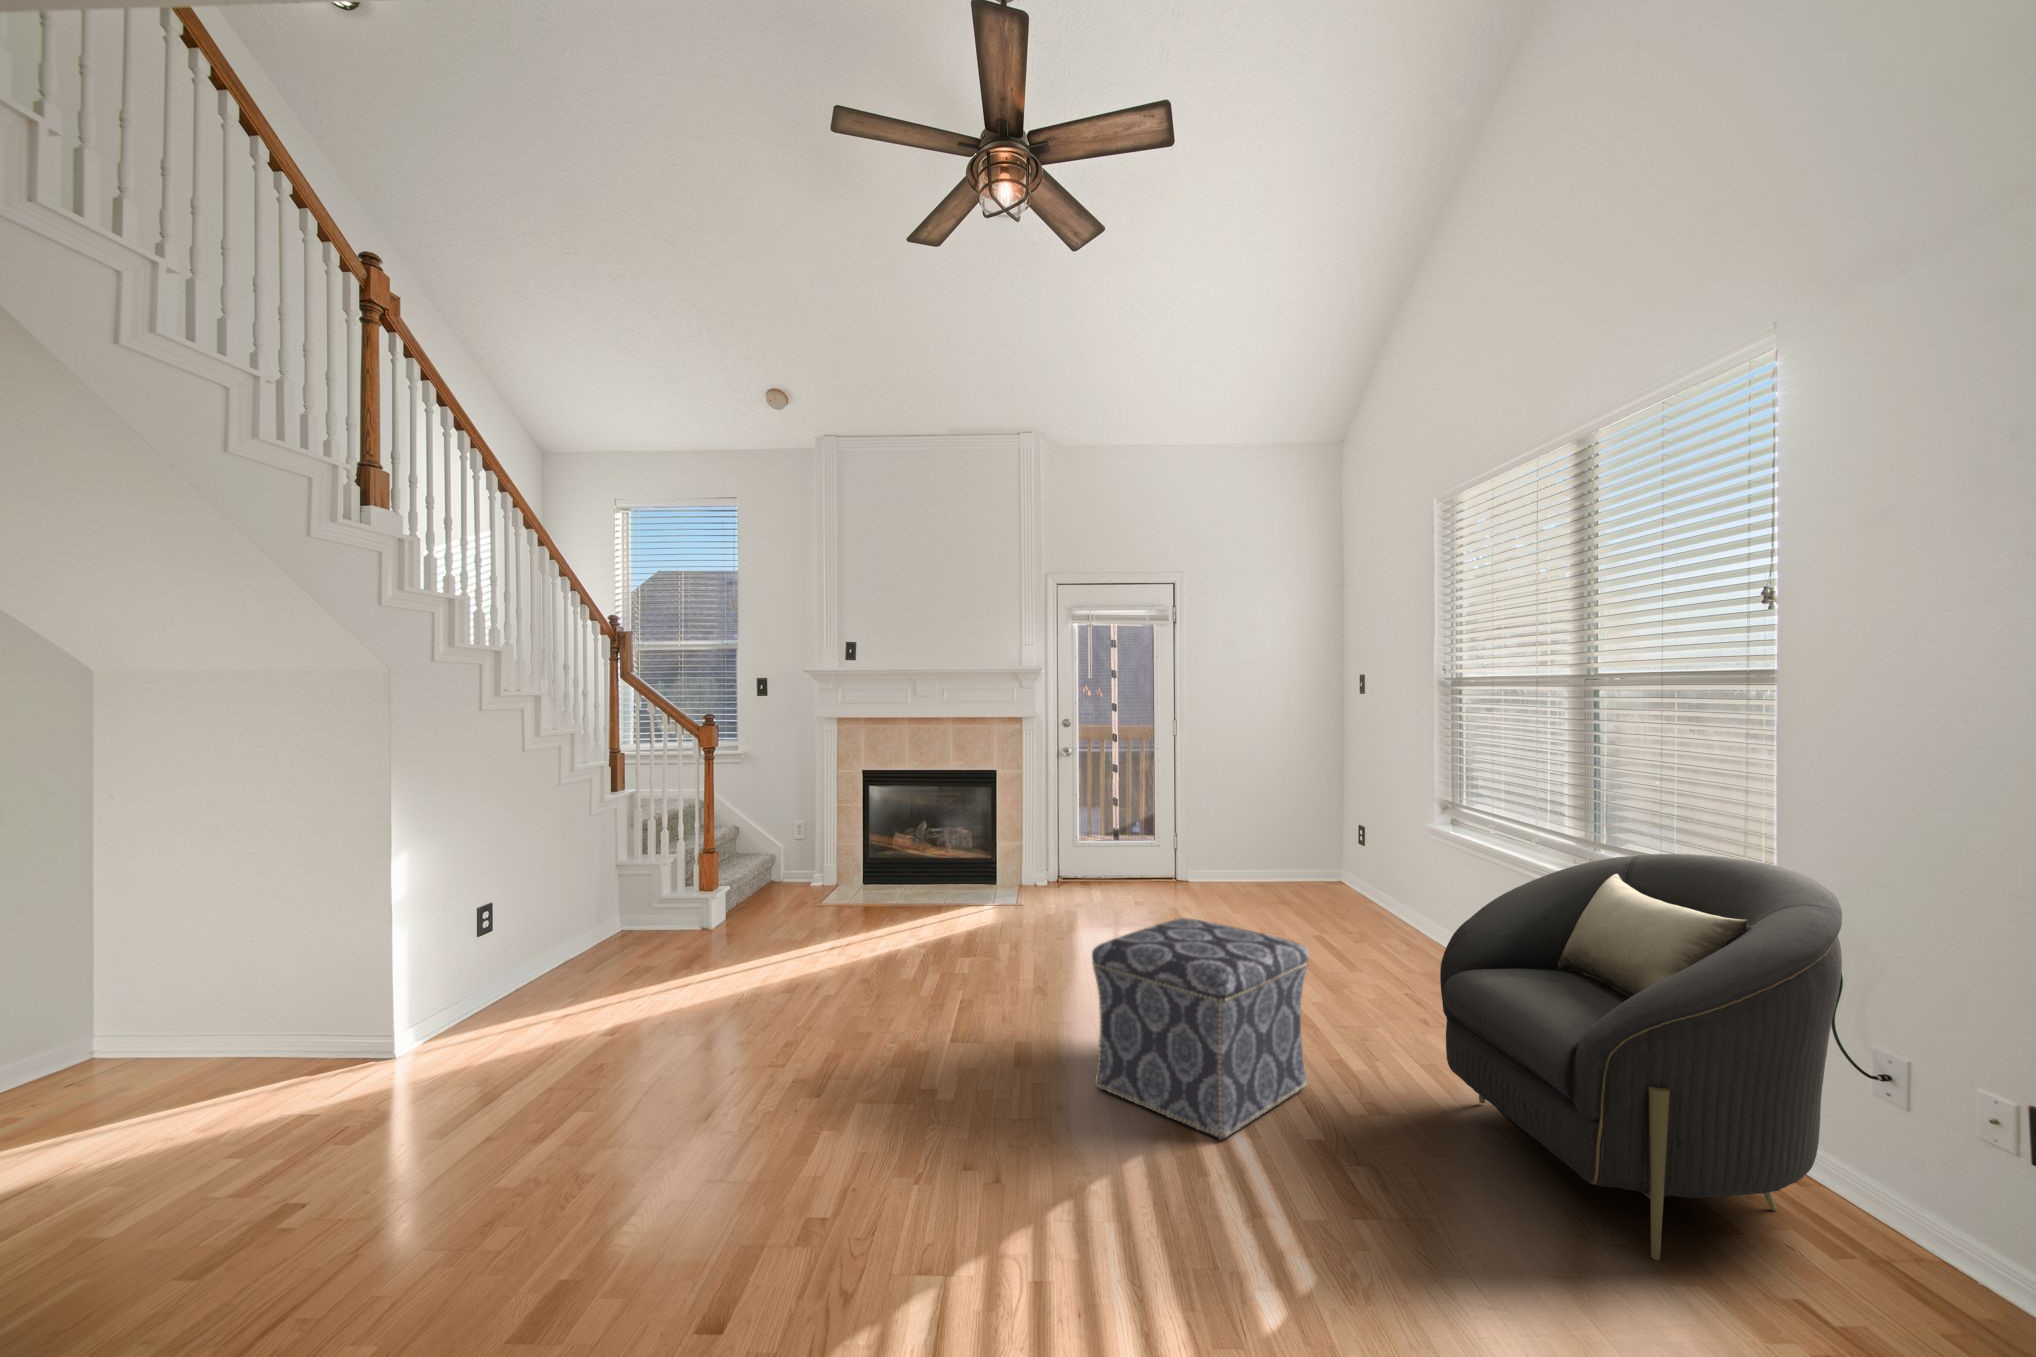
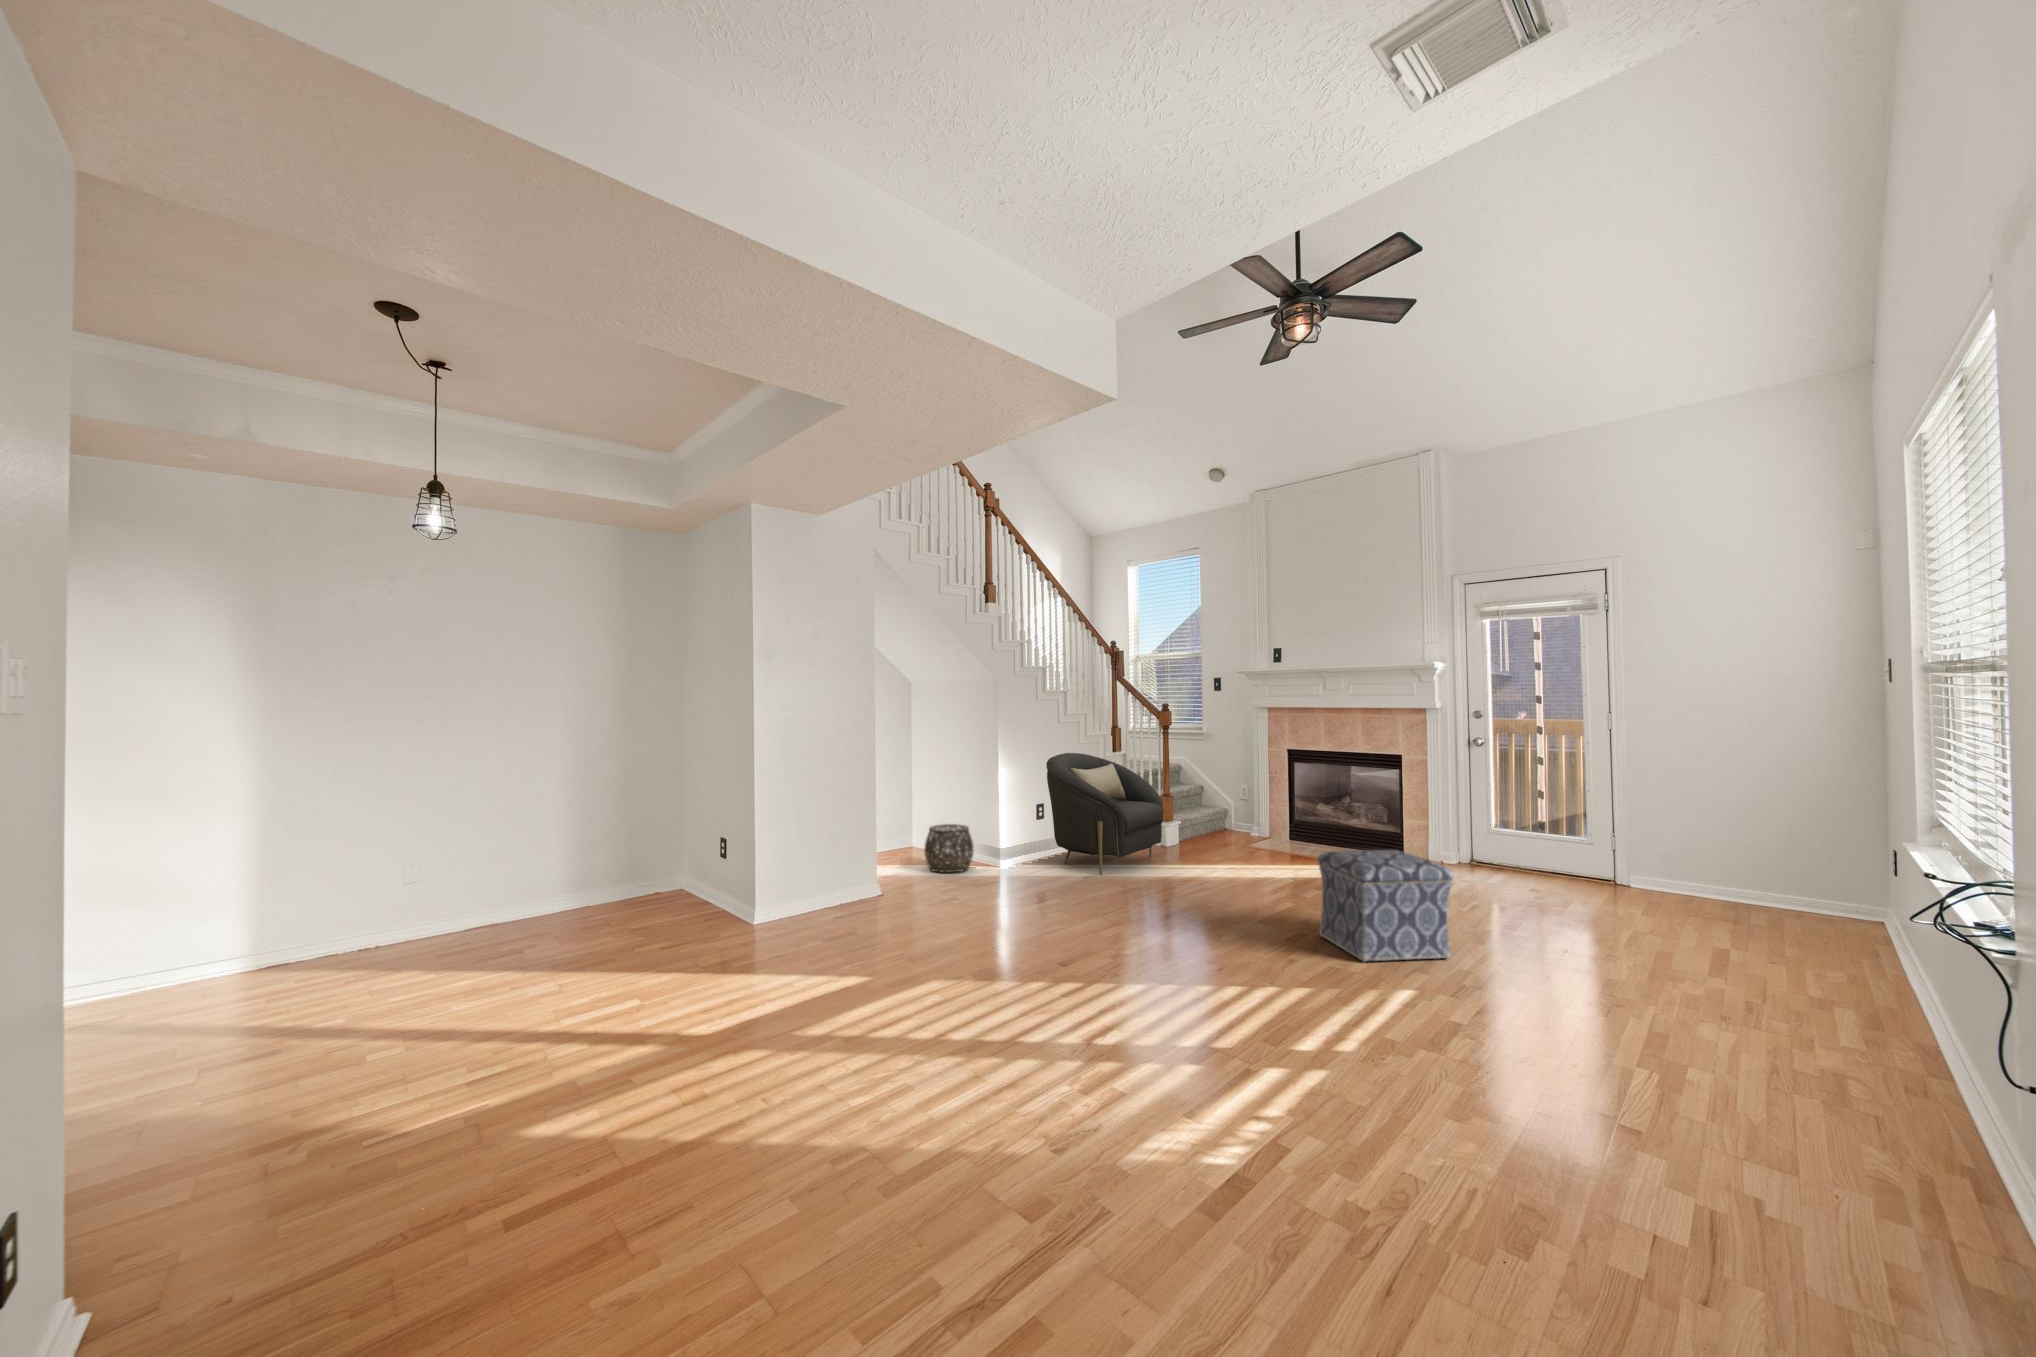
armchair: present [1440,854,1842,1260] -> present [1046,753,1163,875]
woven basket: none [189,977,335,1103] -> present [924,824,973,873]

